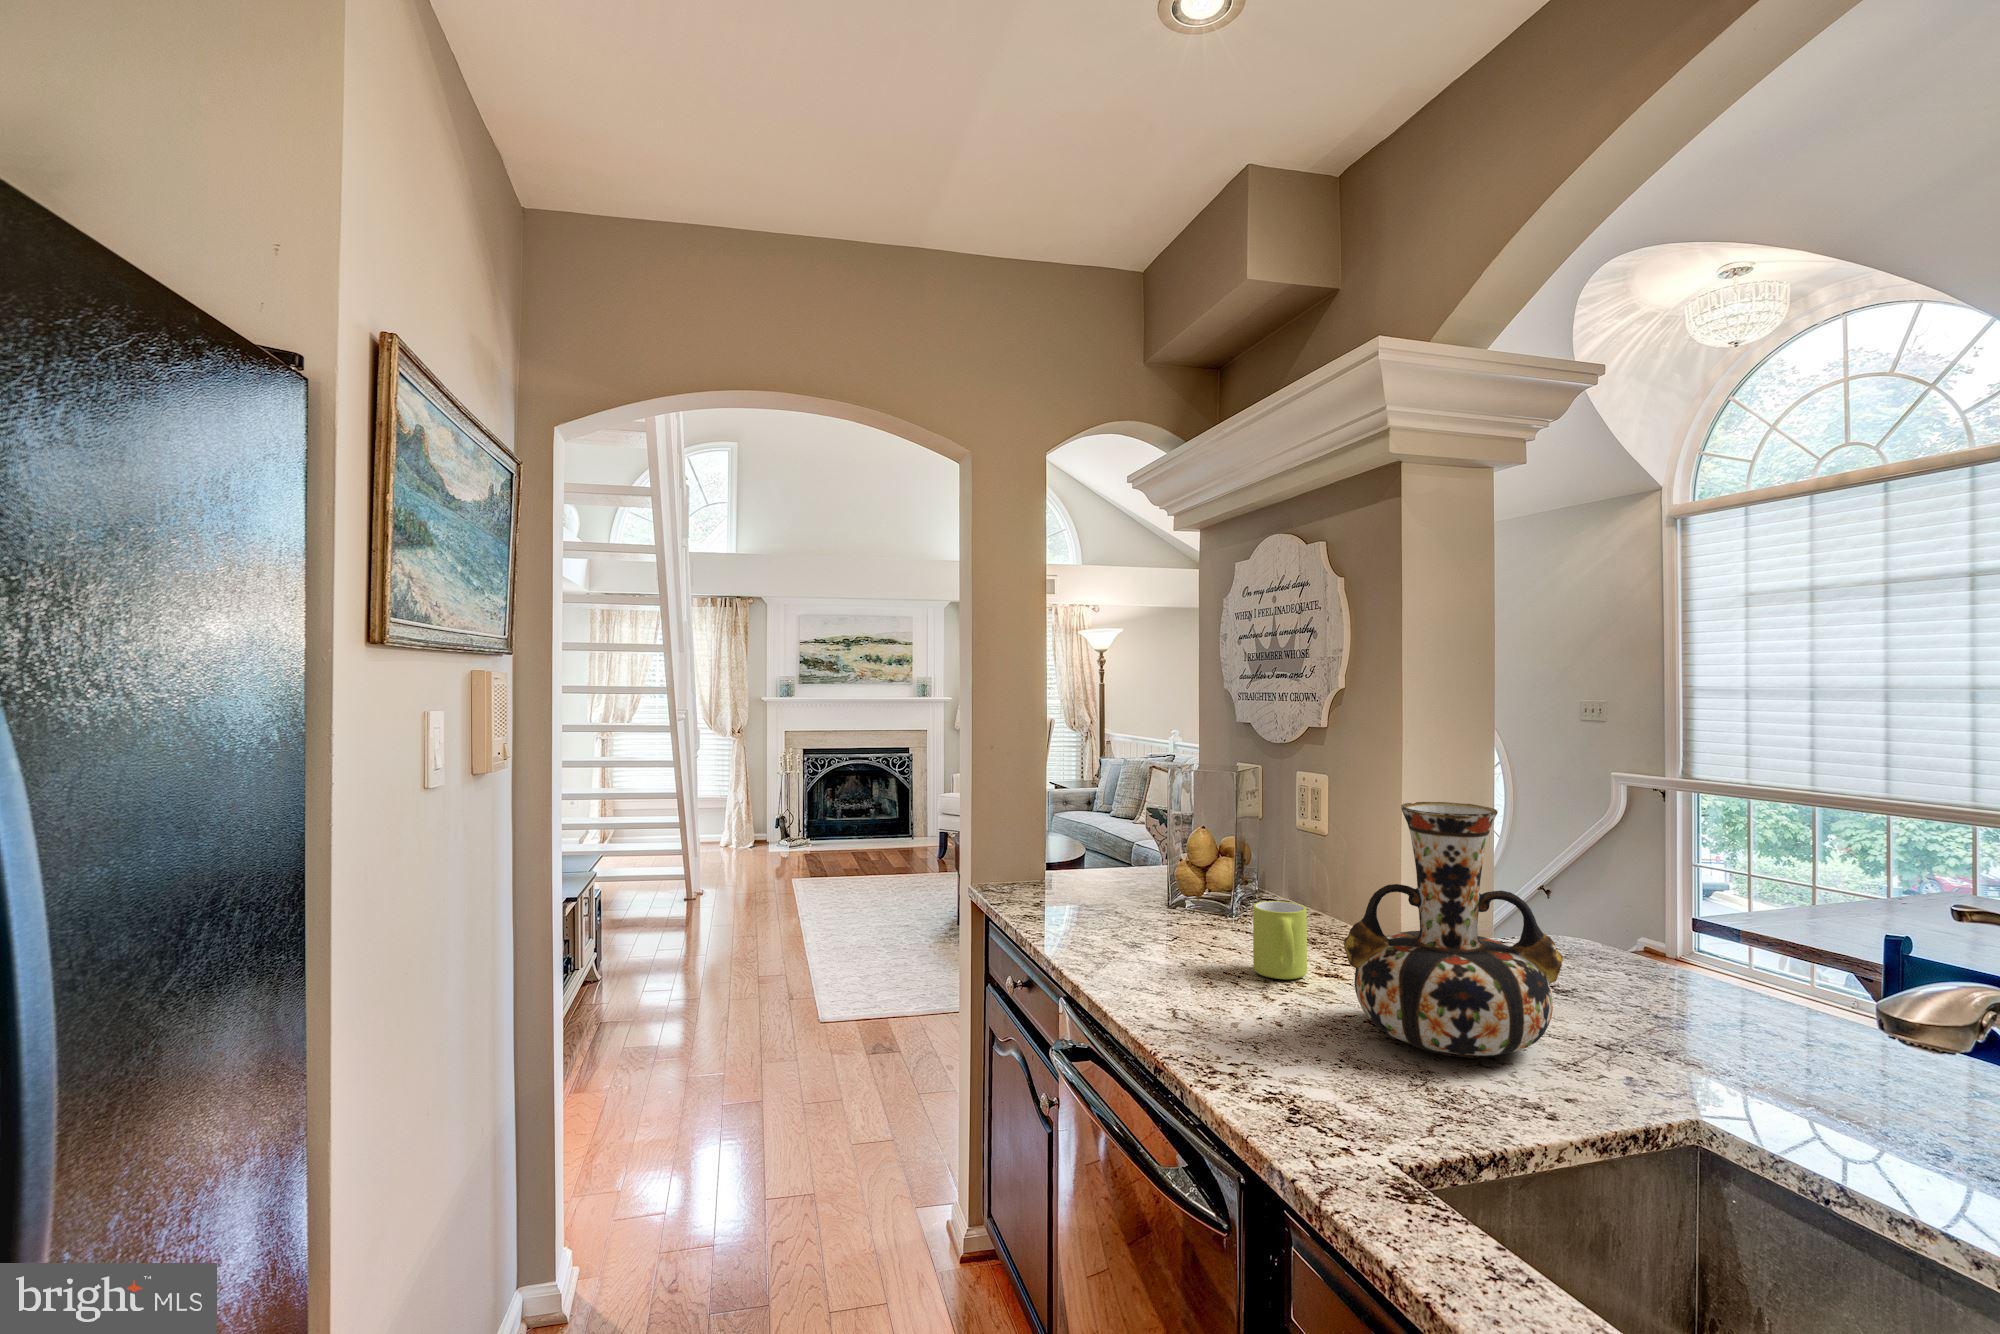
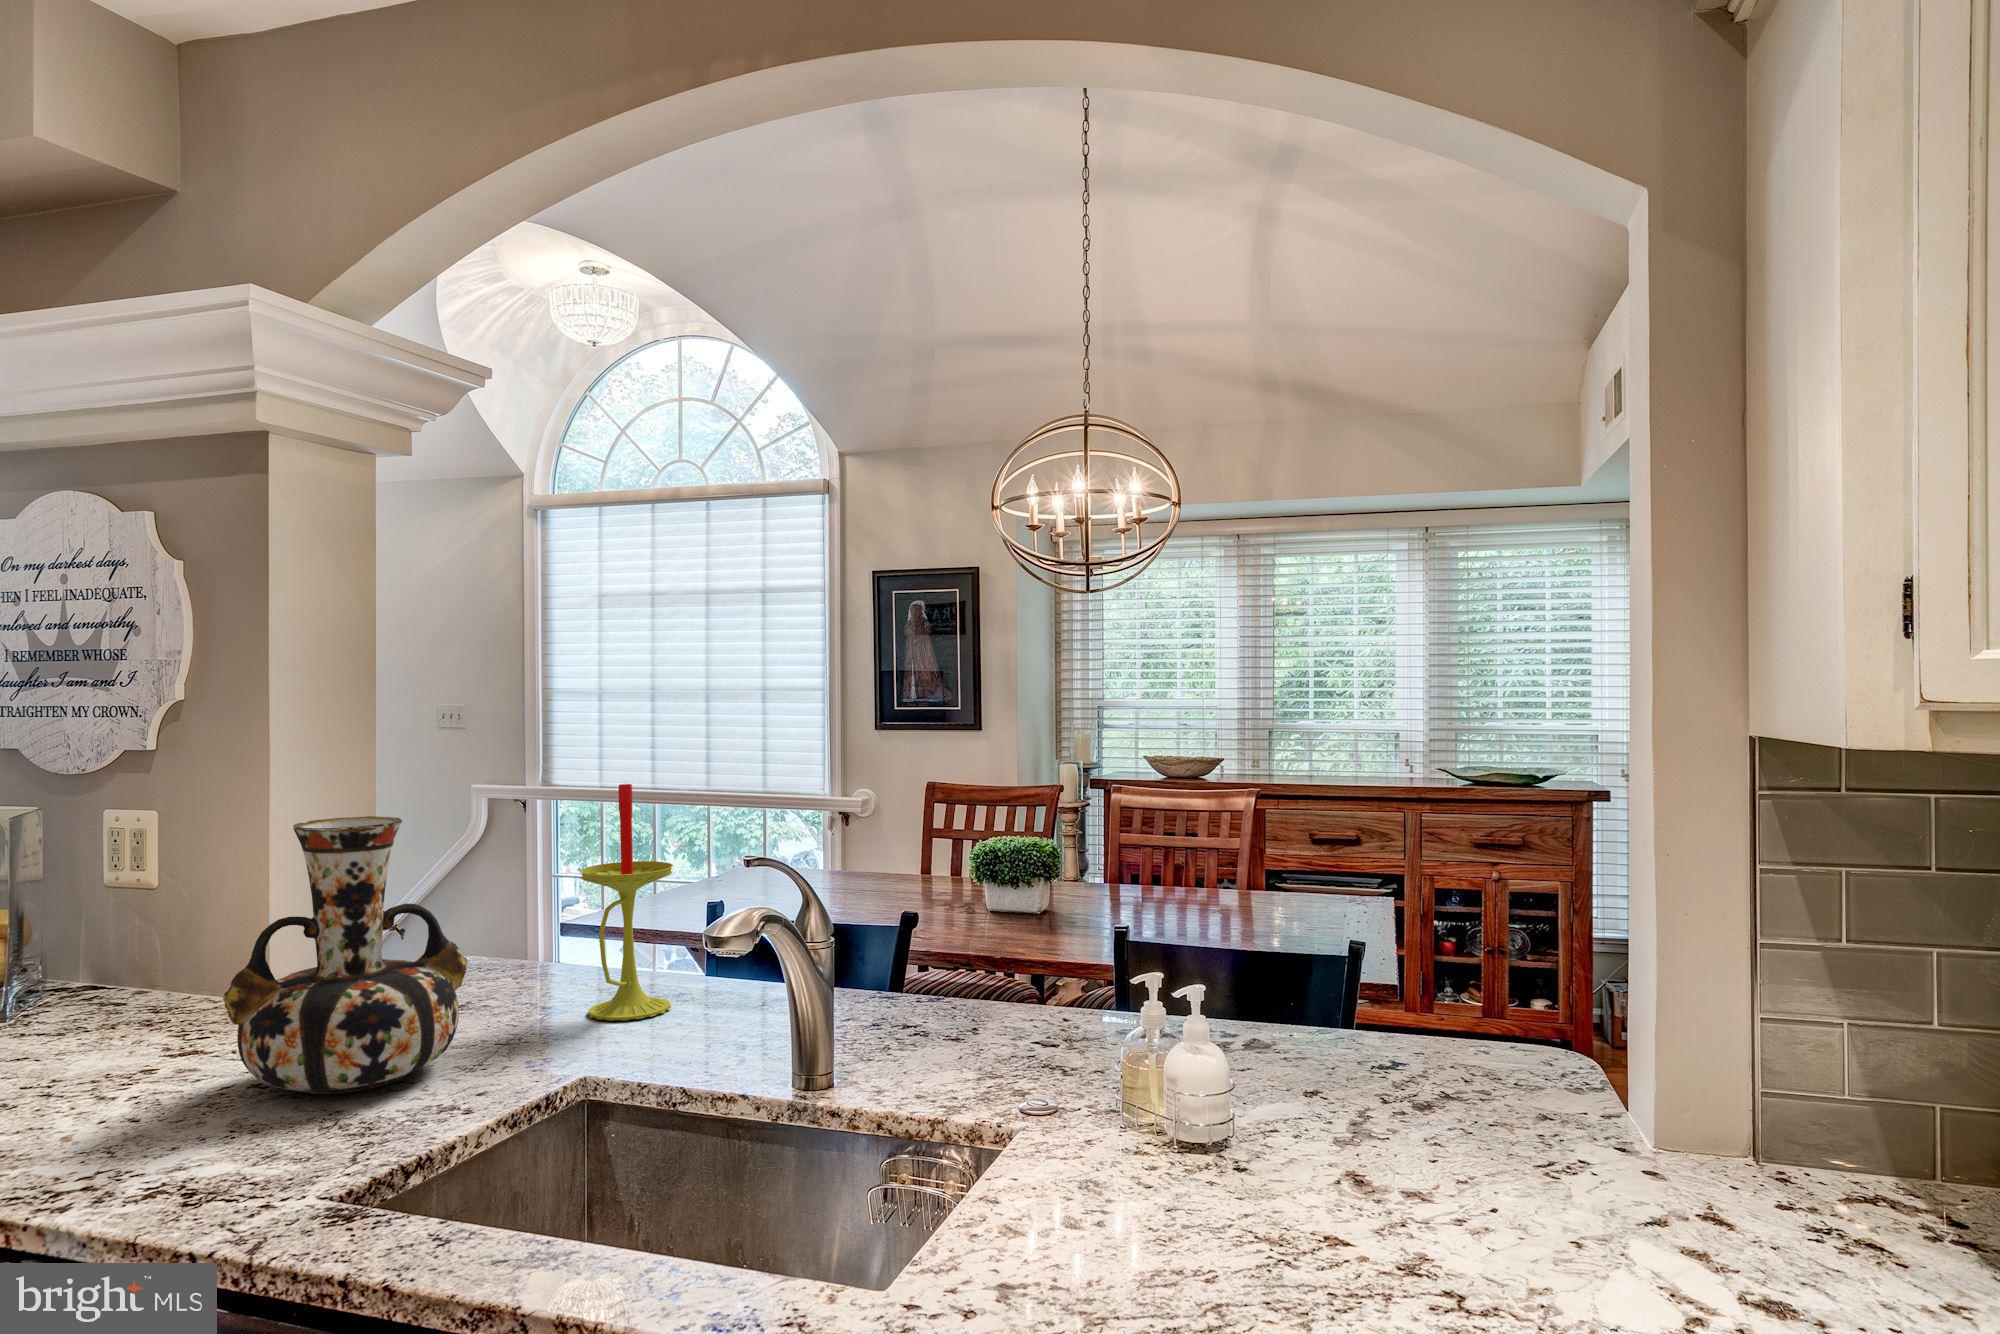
candle: none [1697,793,1824,1068] -> present [580,784,673,1021]
mug: present [1253,901,1307,979] -> none [72,975,155,1078]

